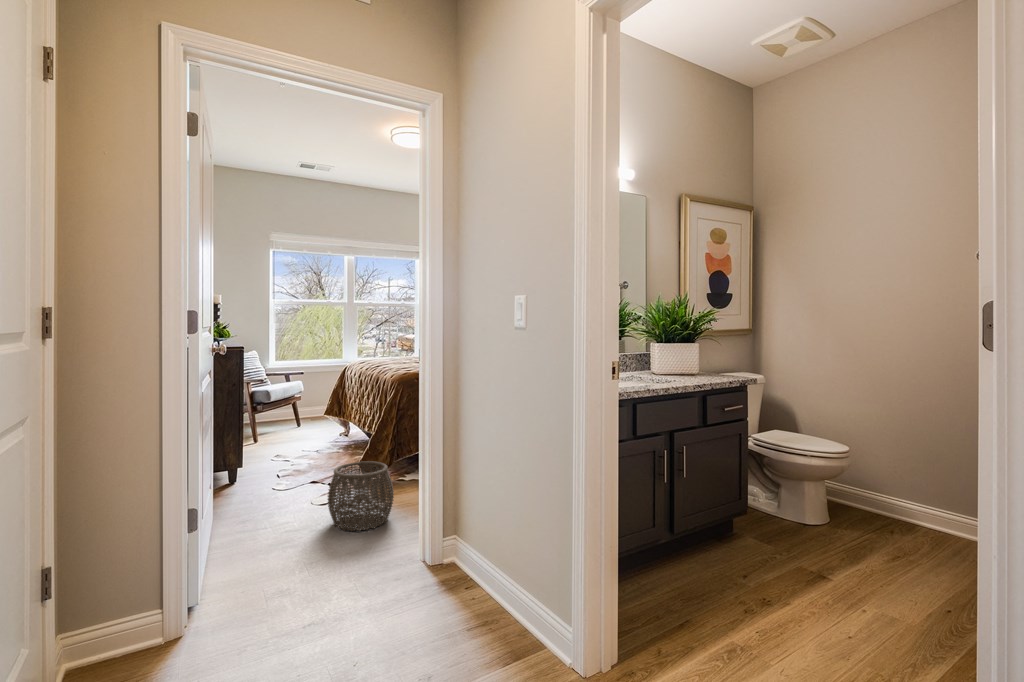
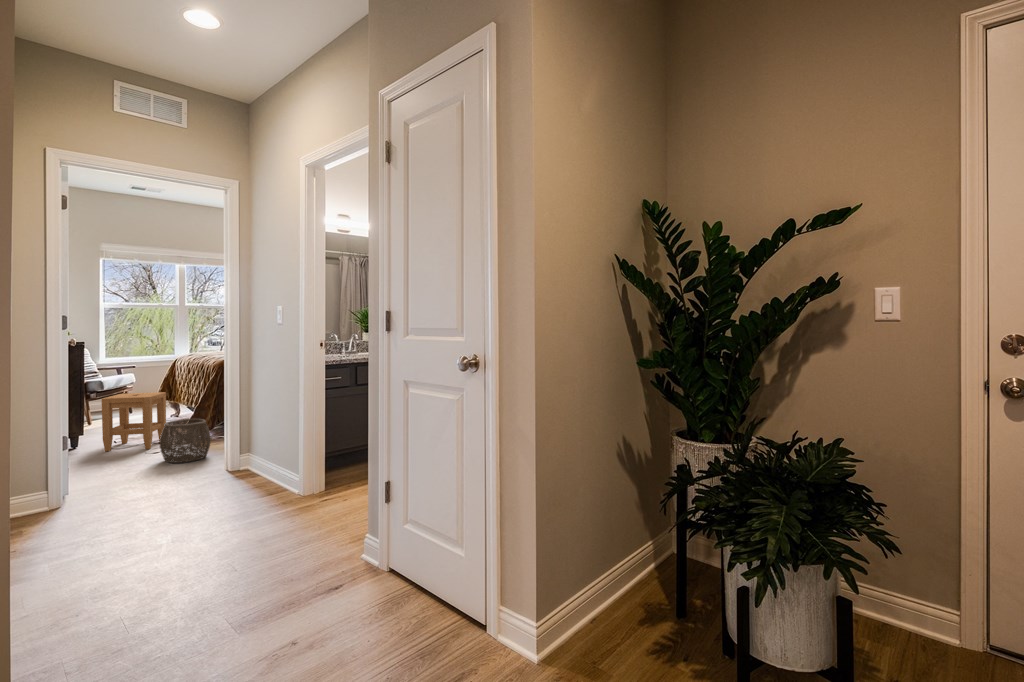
stool: none [261,415,335,495] -> present [102,392,166,451]

